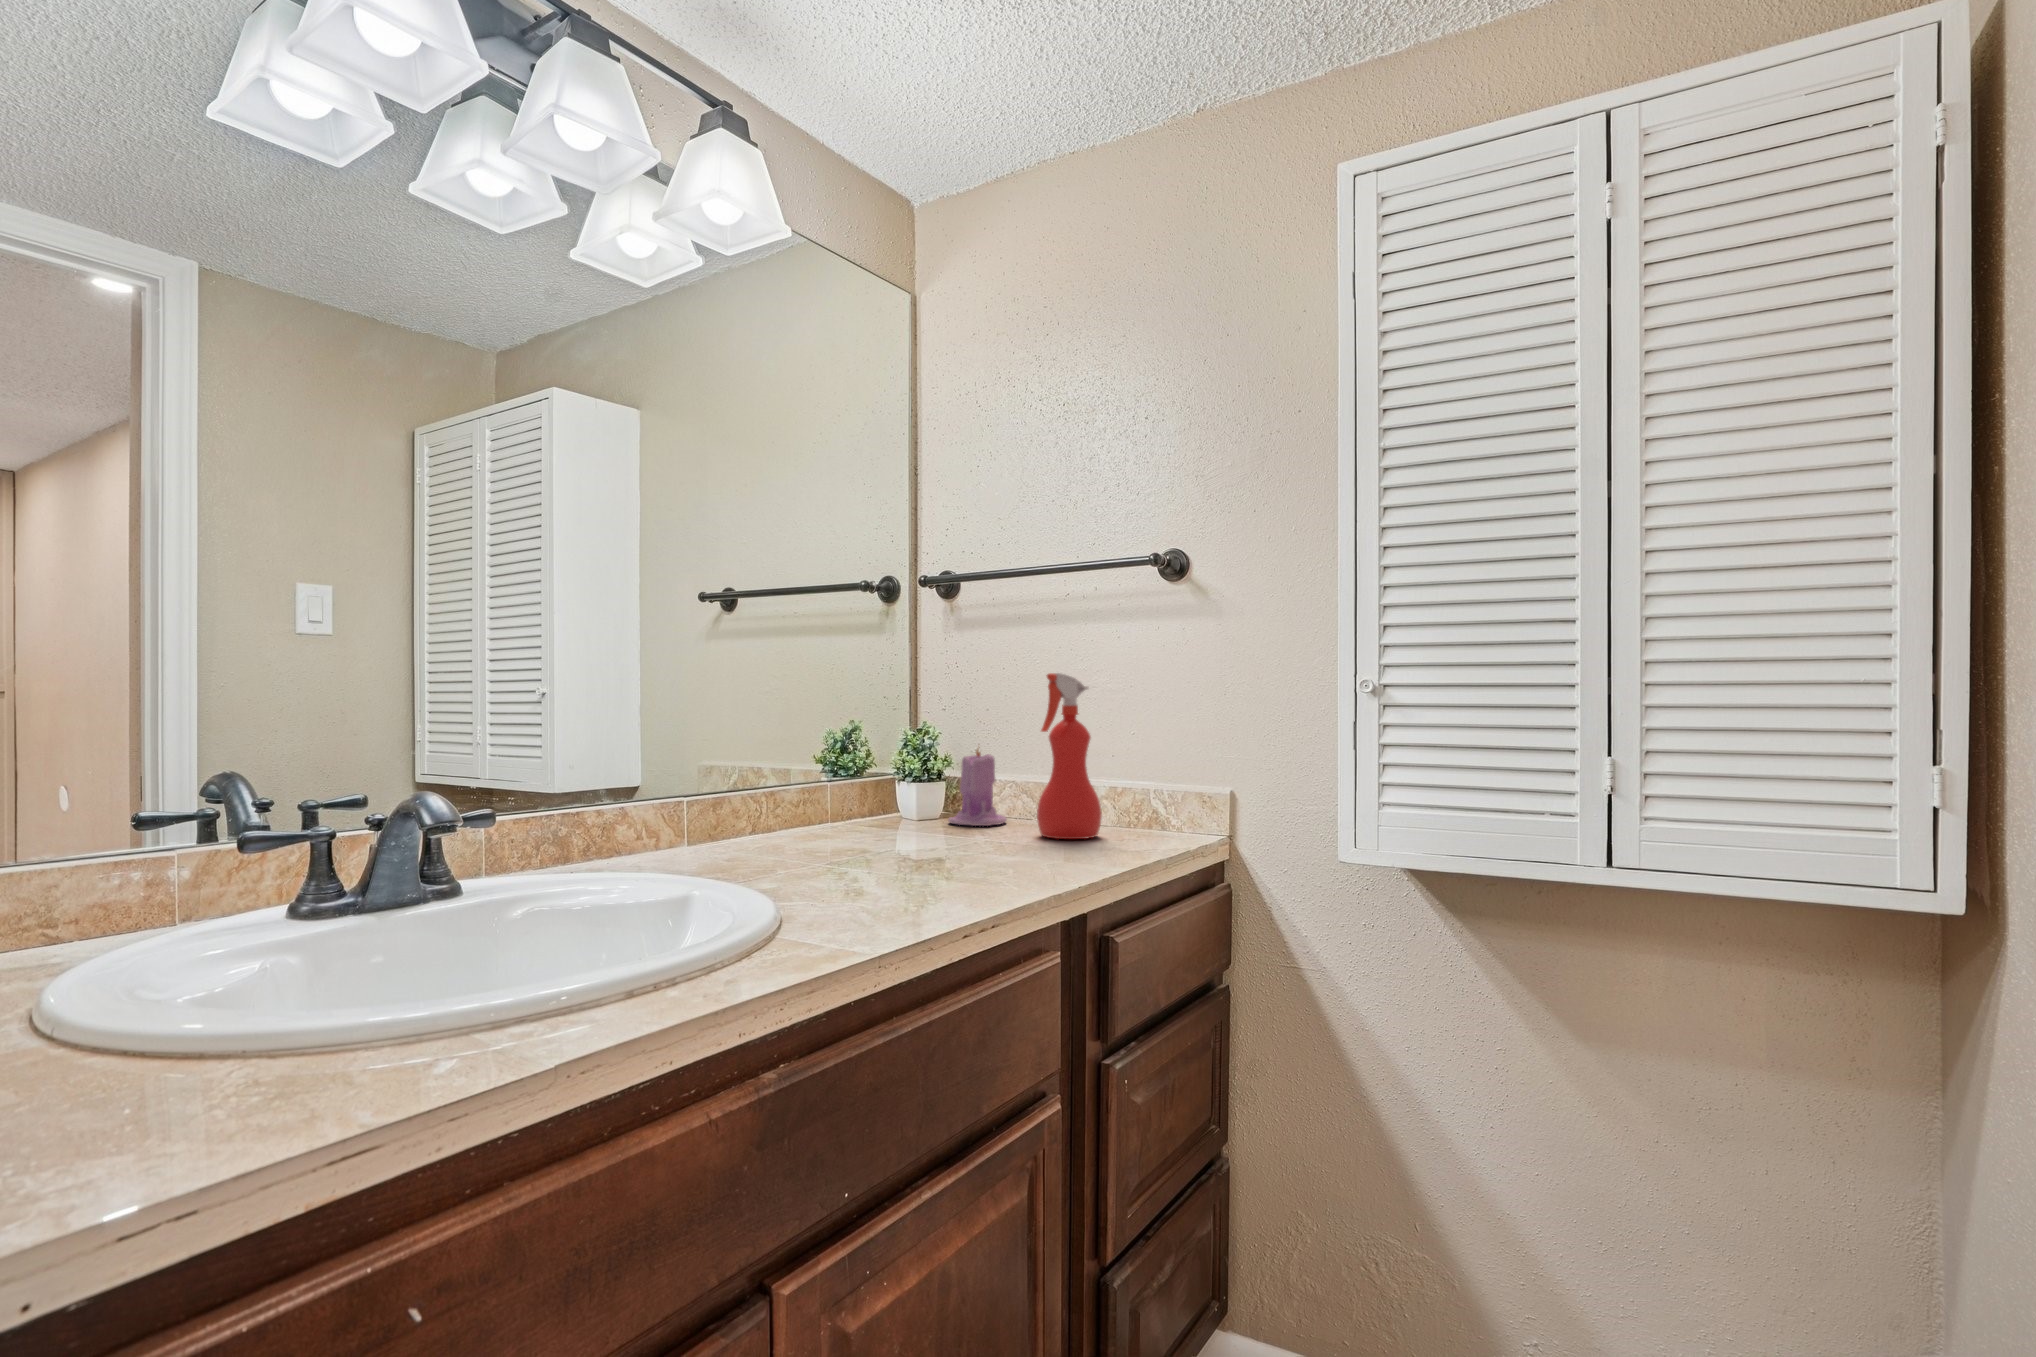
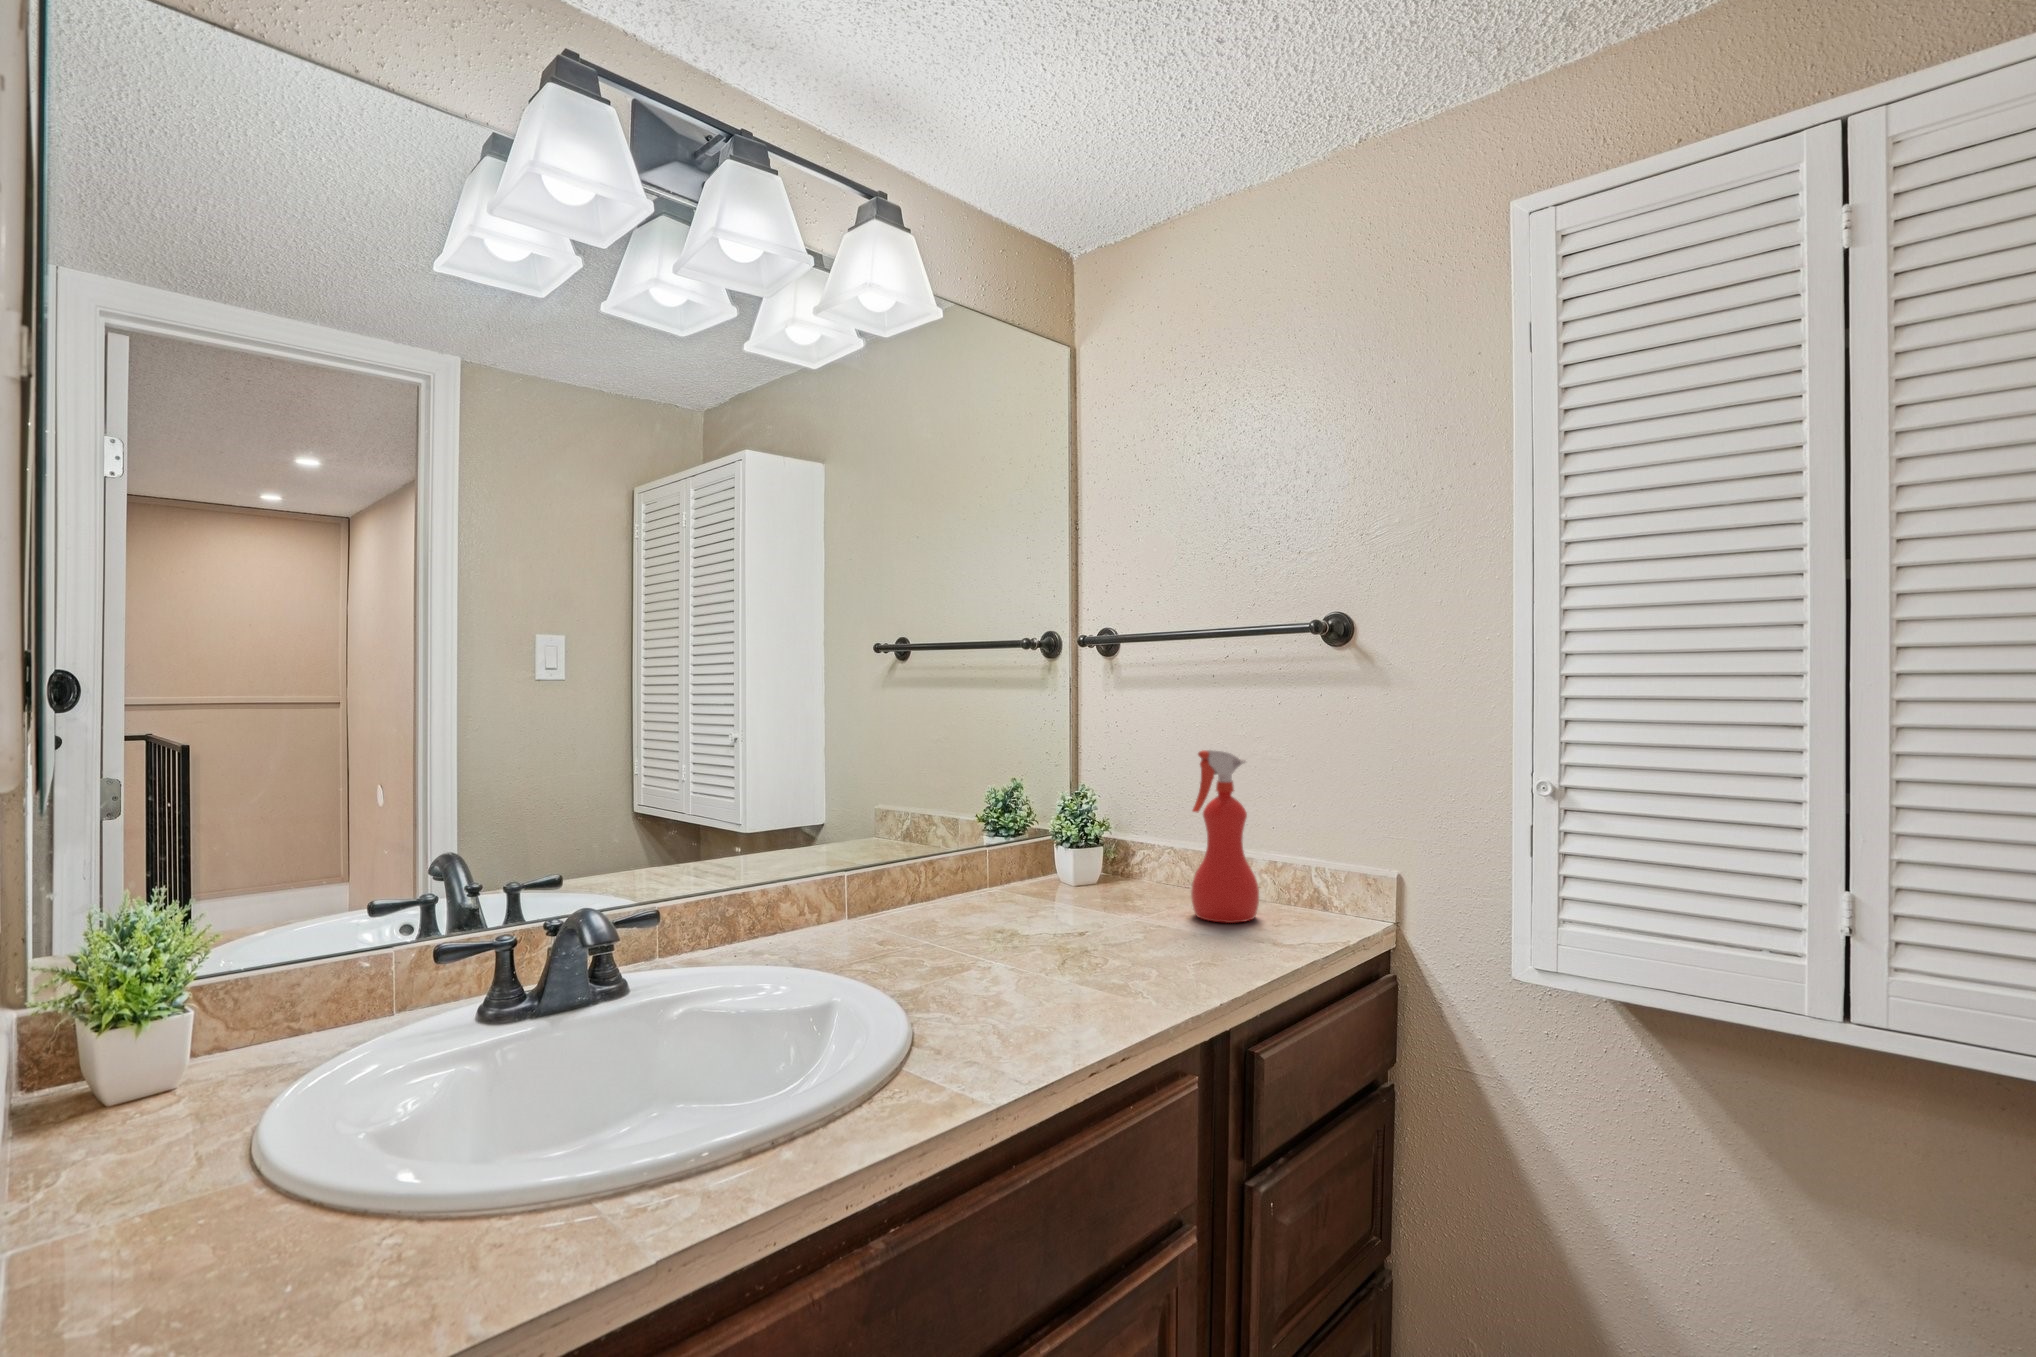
candle: present [948,749,1007,826] -> none [1106,810,1166,897]

